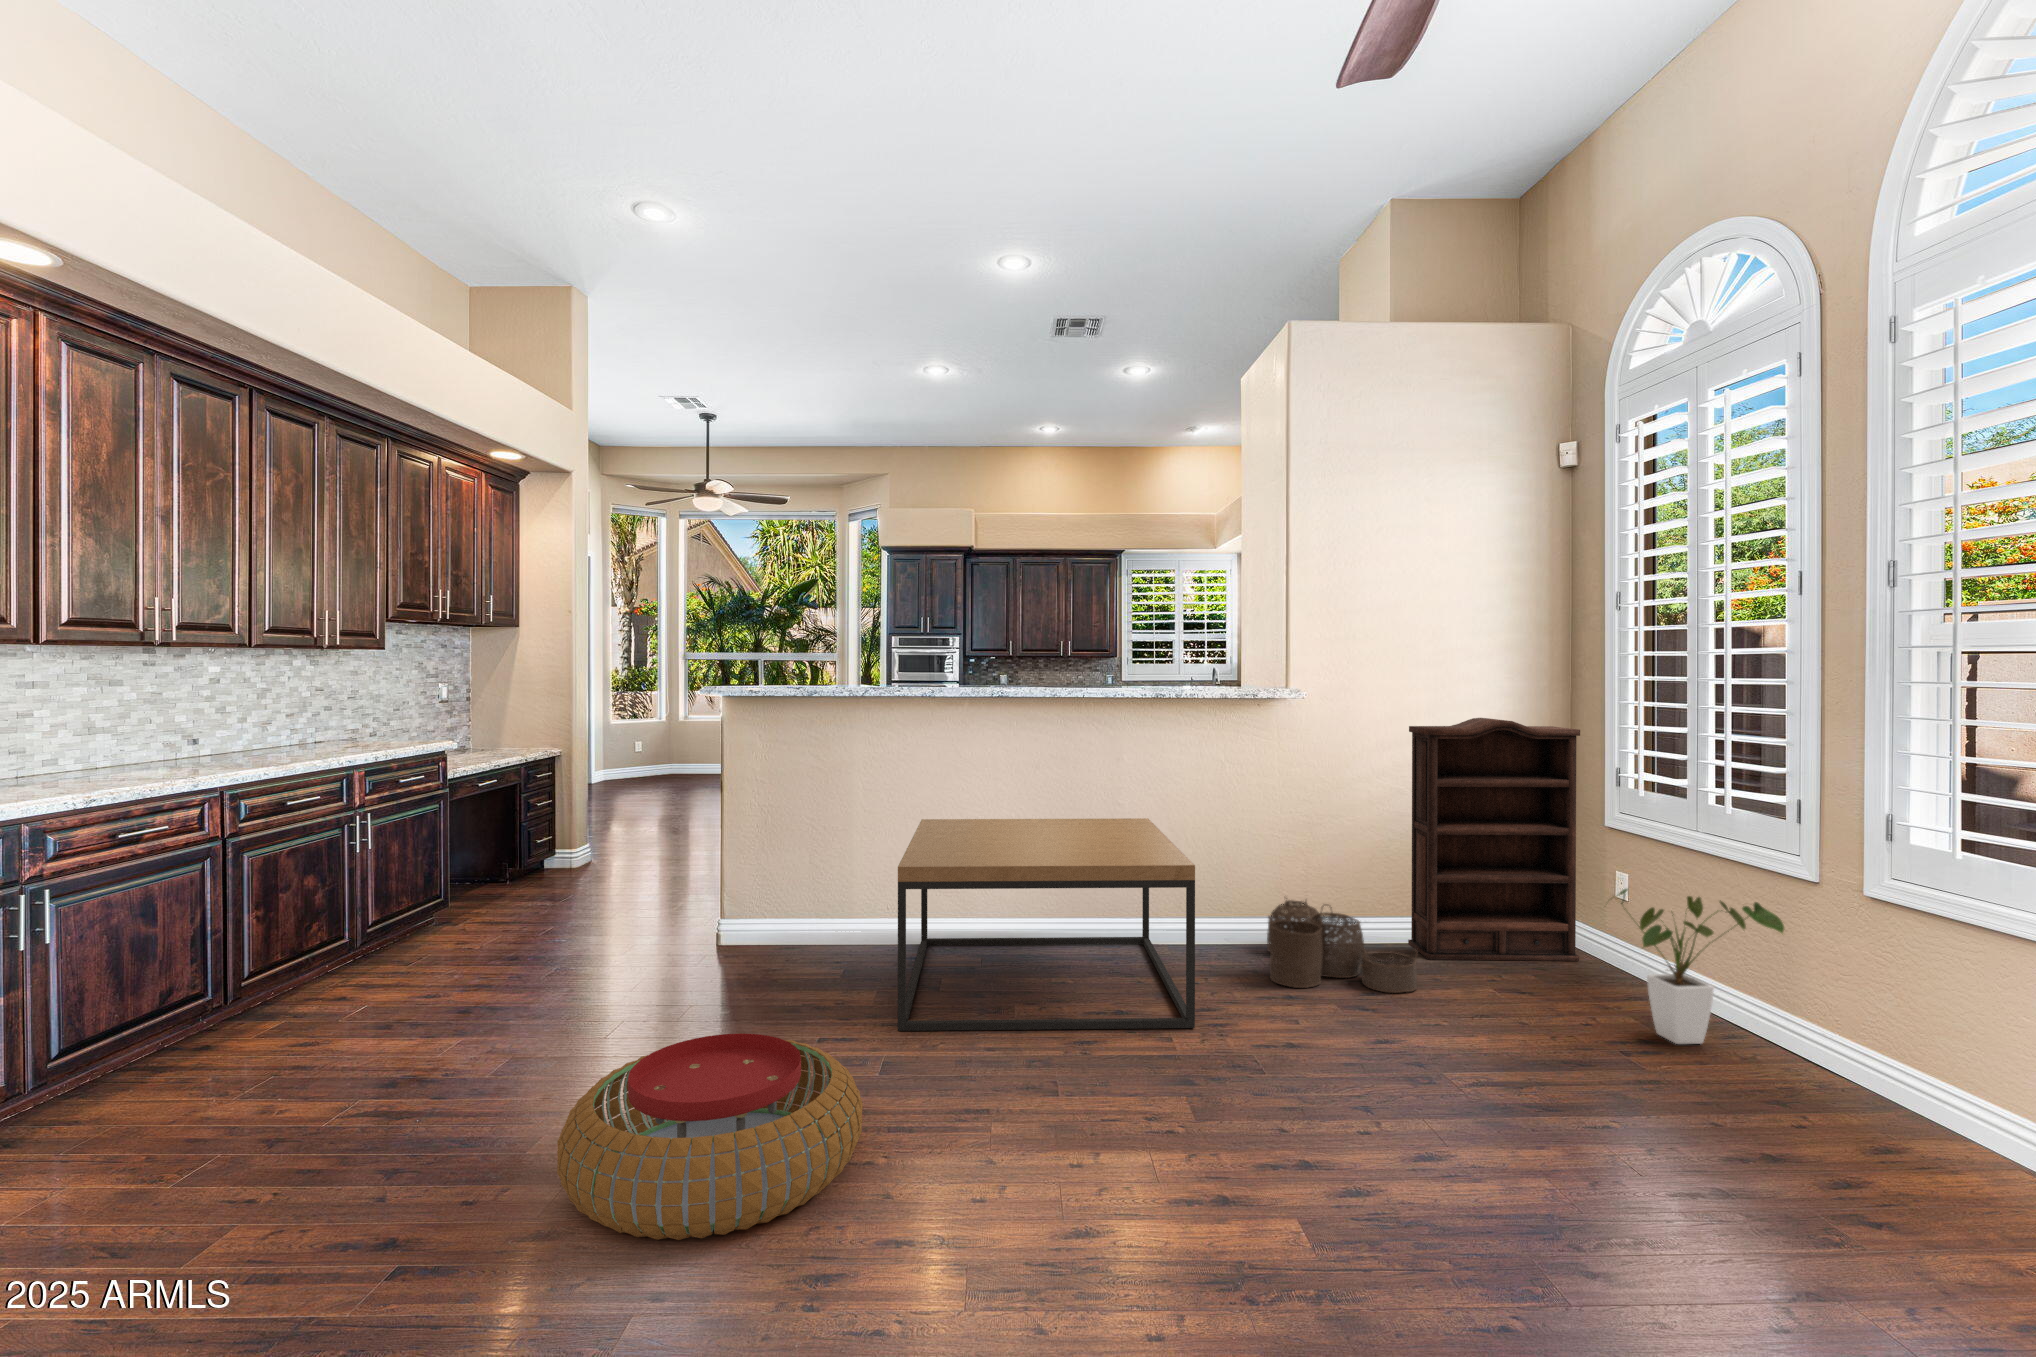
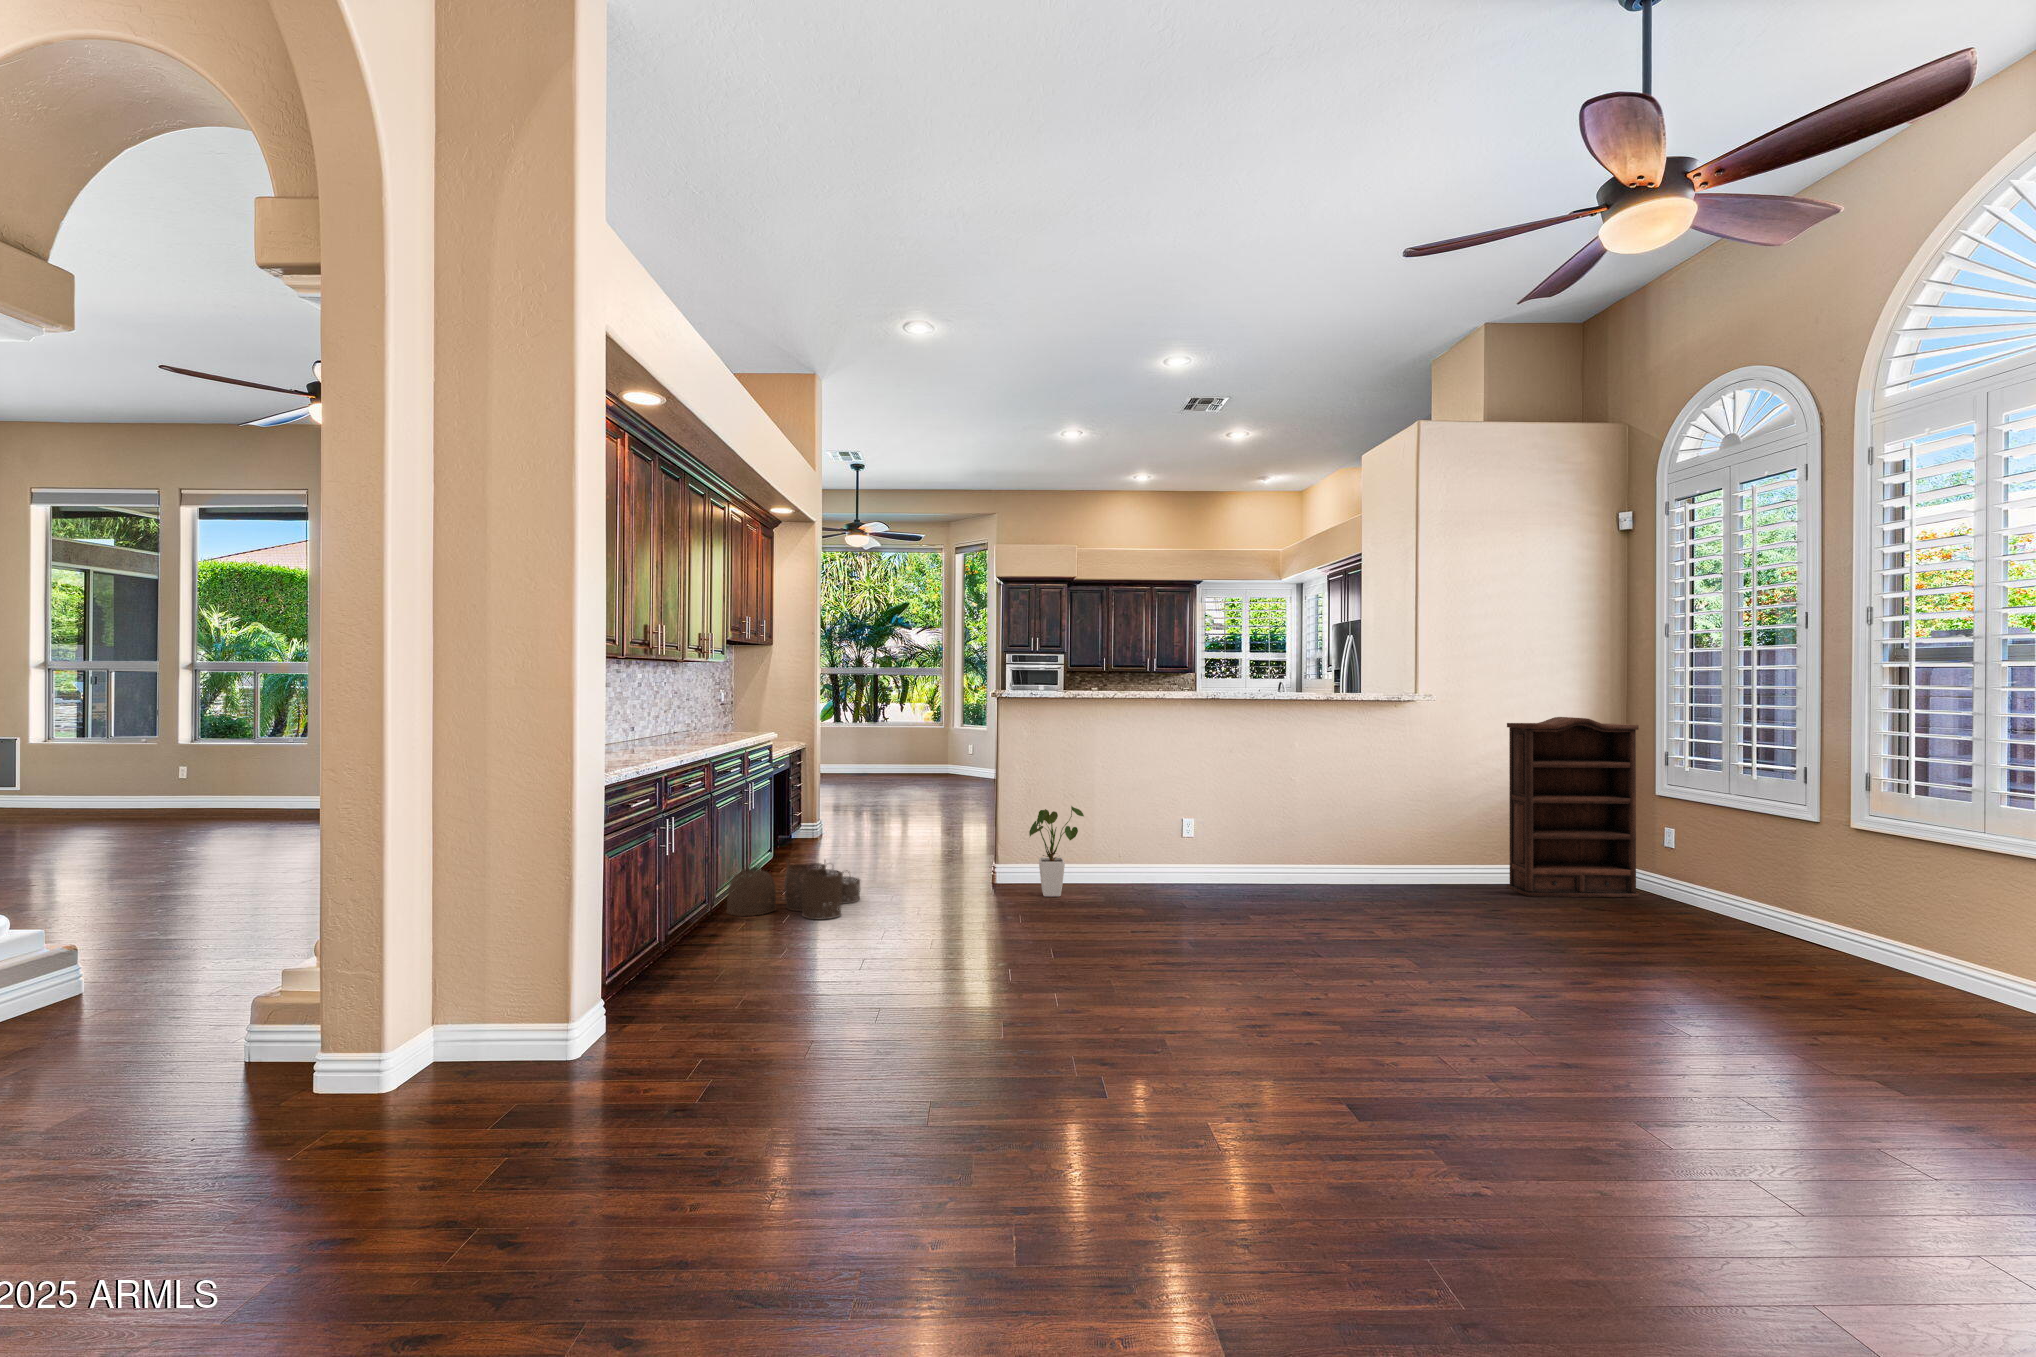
coffee table: present [898,818,1195,1031] -> none [1140,792,1386,932]
house plant: present [1618,889,1784,1044] -> present [1029,806,1084,896]
woven basket: present [1267,898,1417,993] -> present [727,860,860,919]
pouf: present [557,1033,863,1240] -> none [1045,912,1231,1018]

